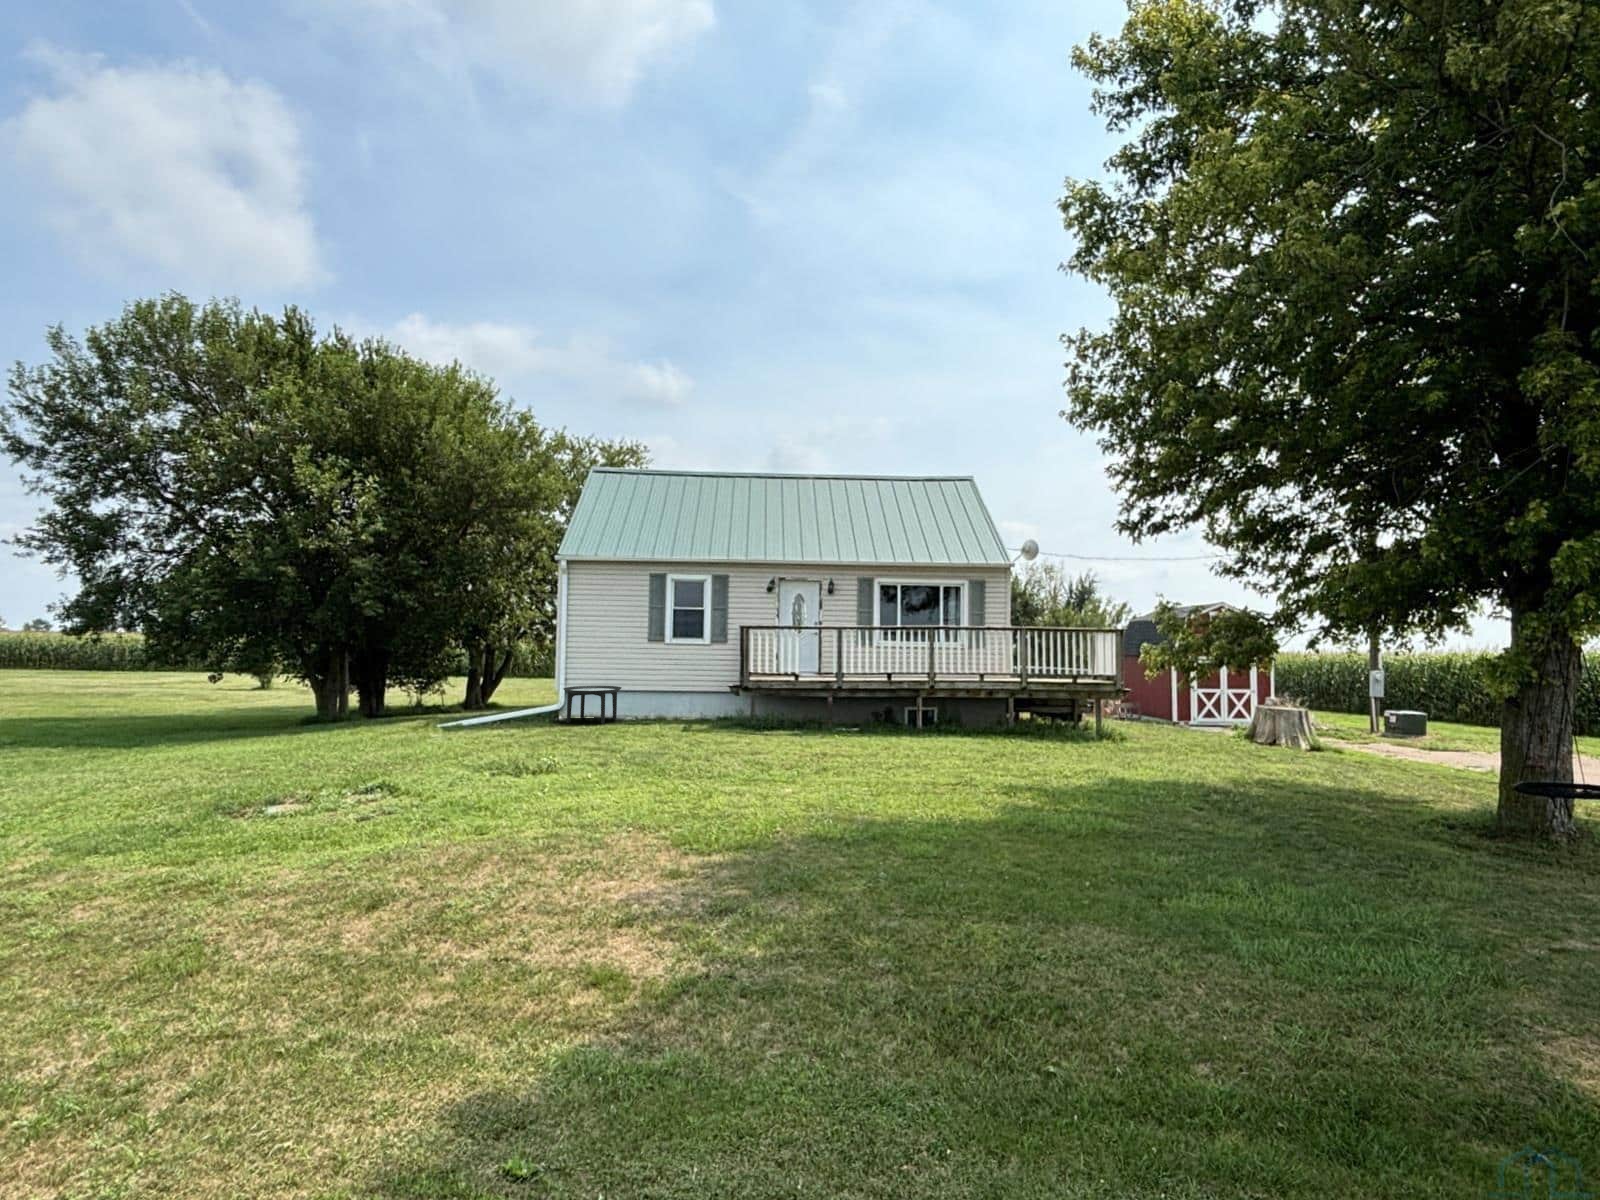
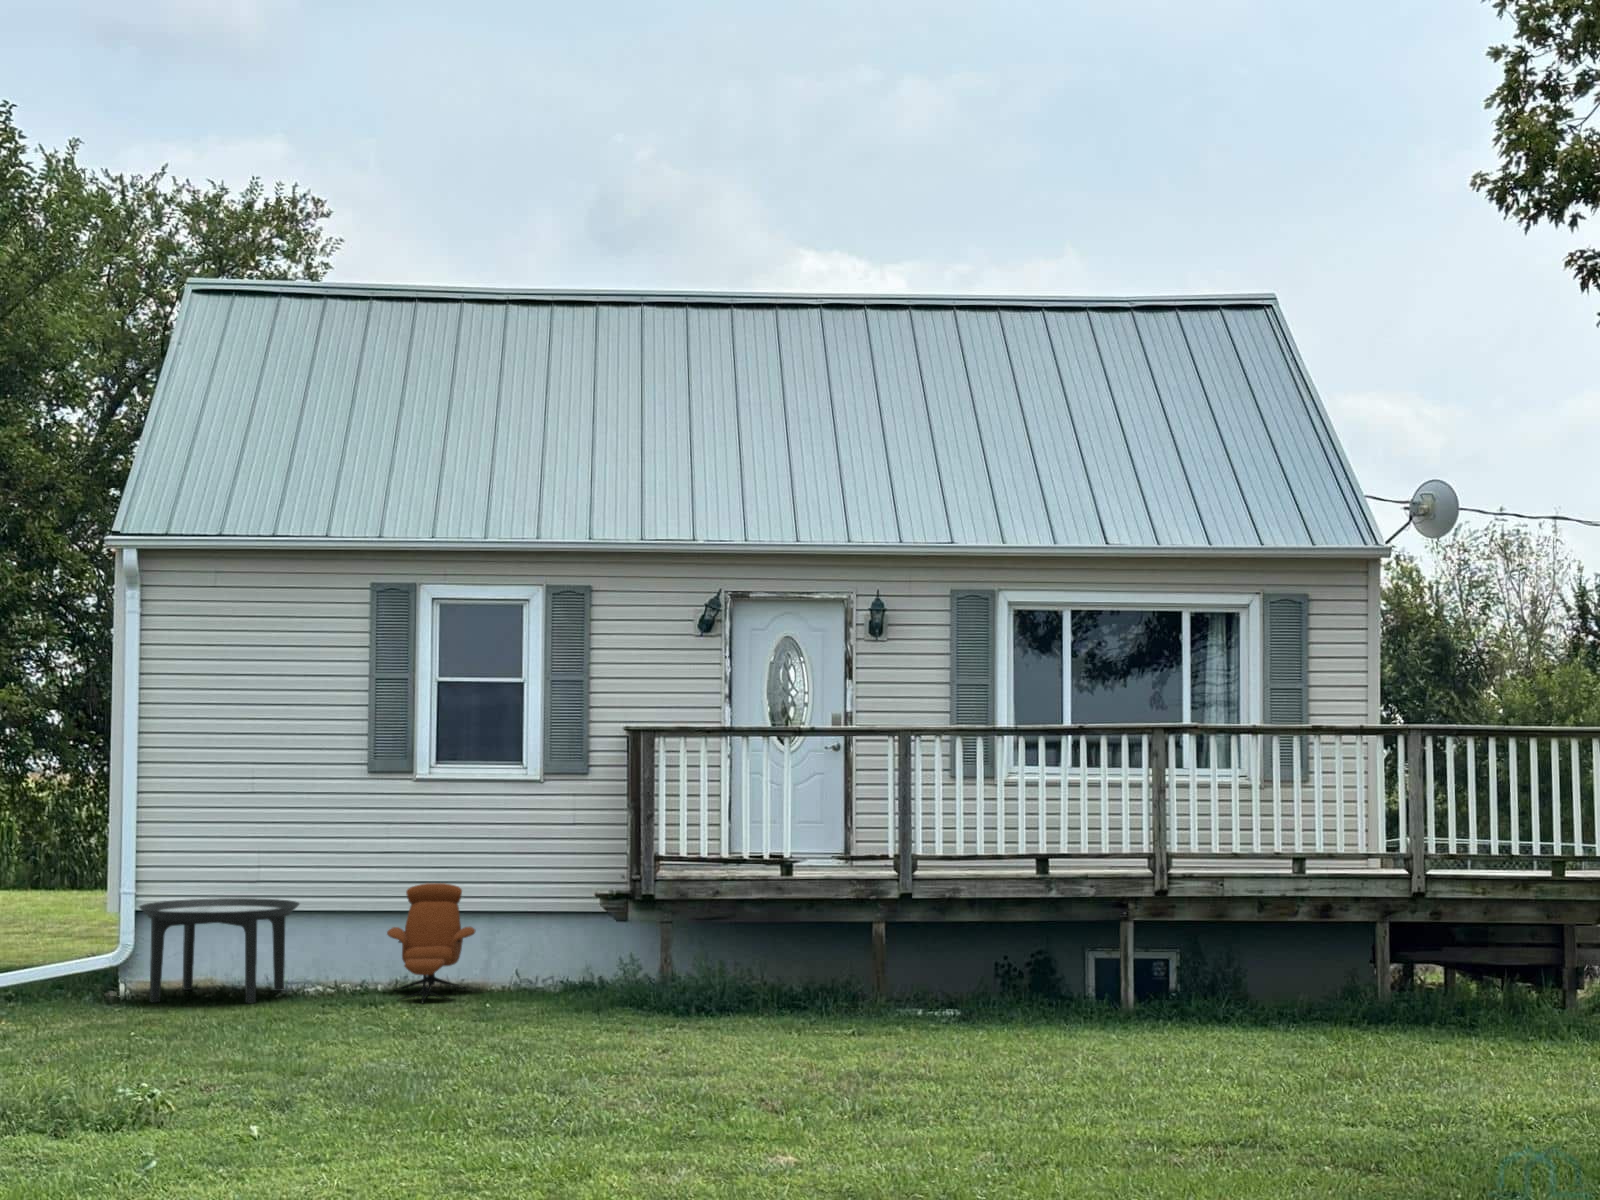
lounge chair: none [653,681,685,725] -> present [387,883,476,1003]

